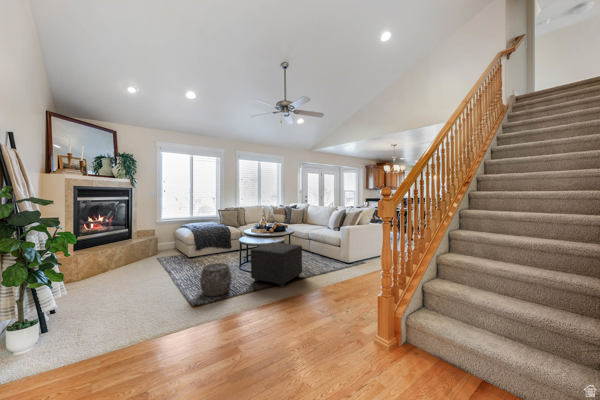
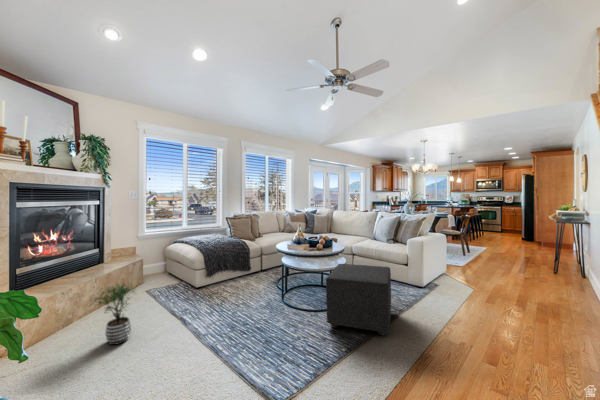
potted plant: none [113,246,142,282] -> present [94,285,135,345]
woven basket: present [200,263,232,296] -> none [263,305,315,369]

